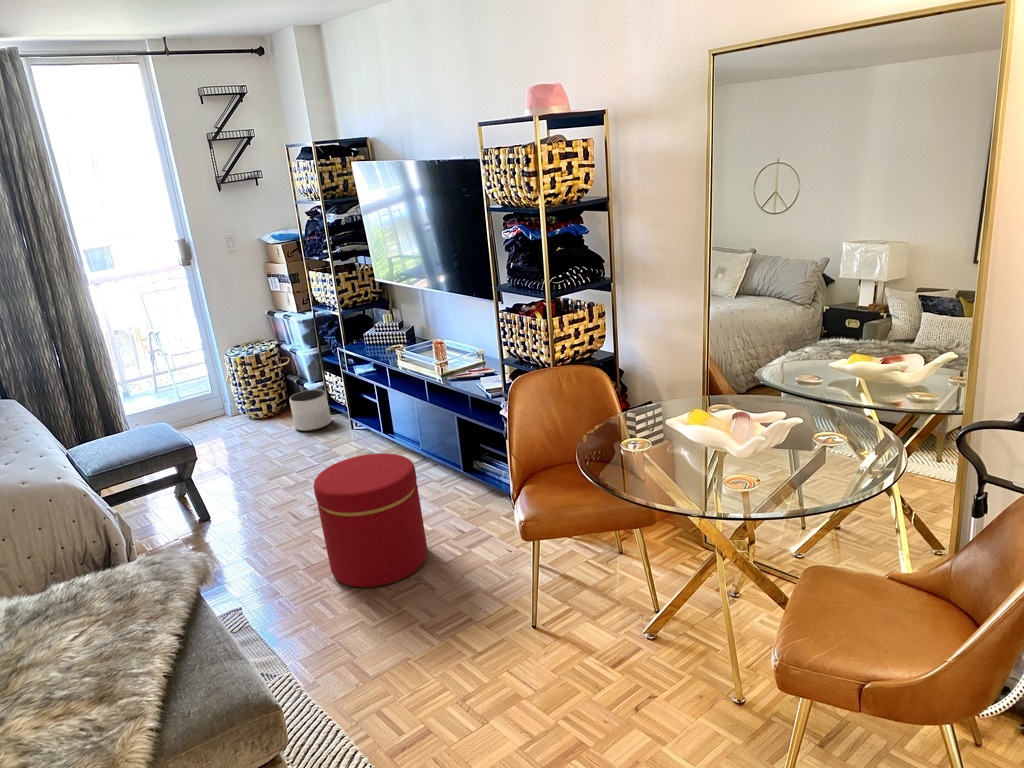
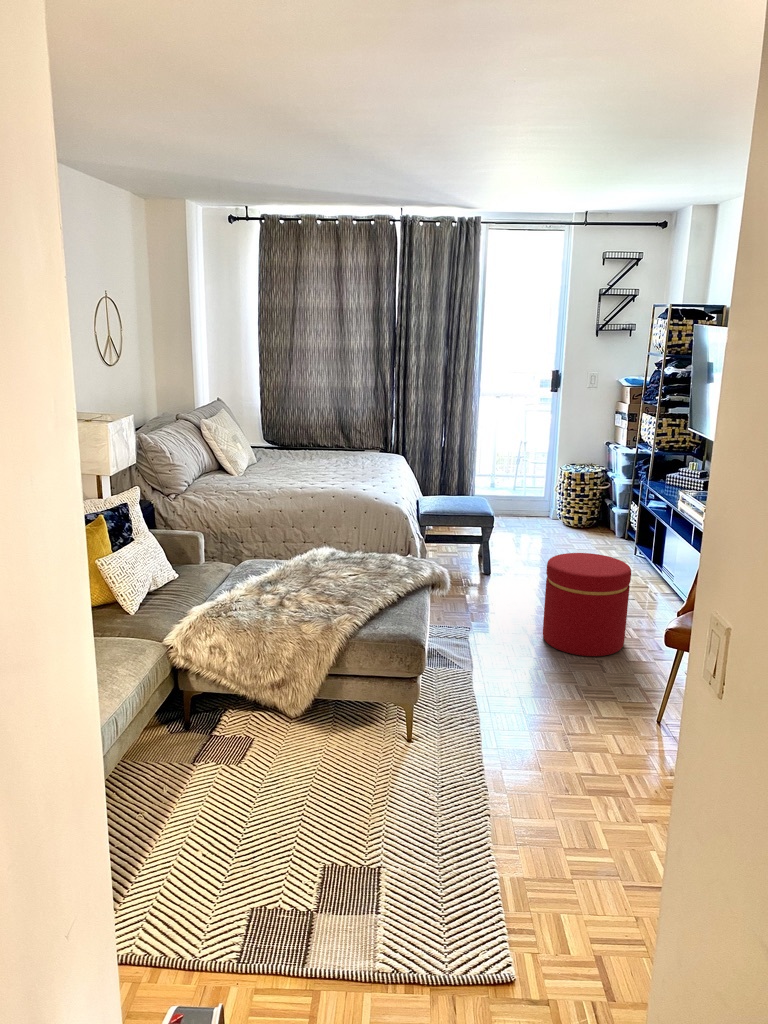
planter: present [289,390,331,431] -> none [592,513,626,546]

